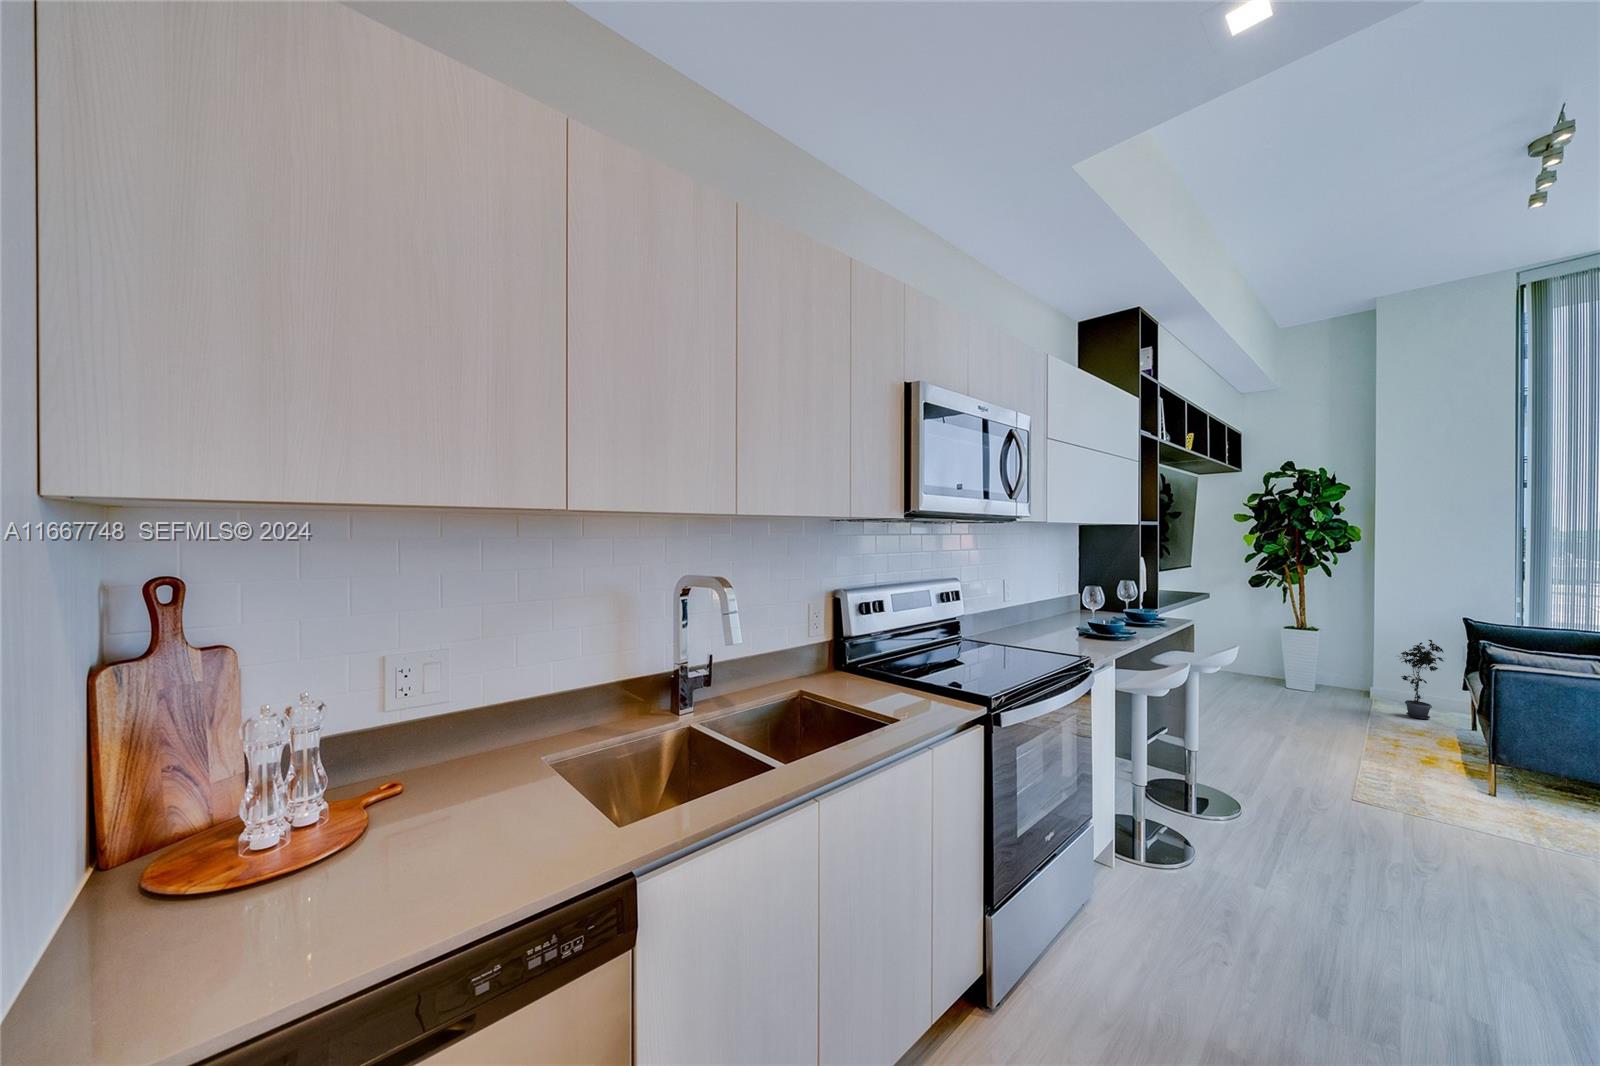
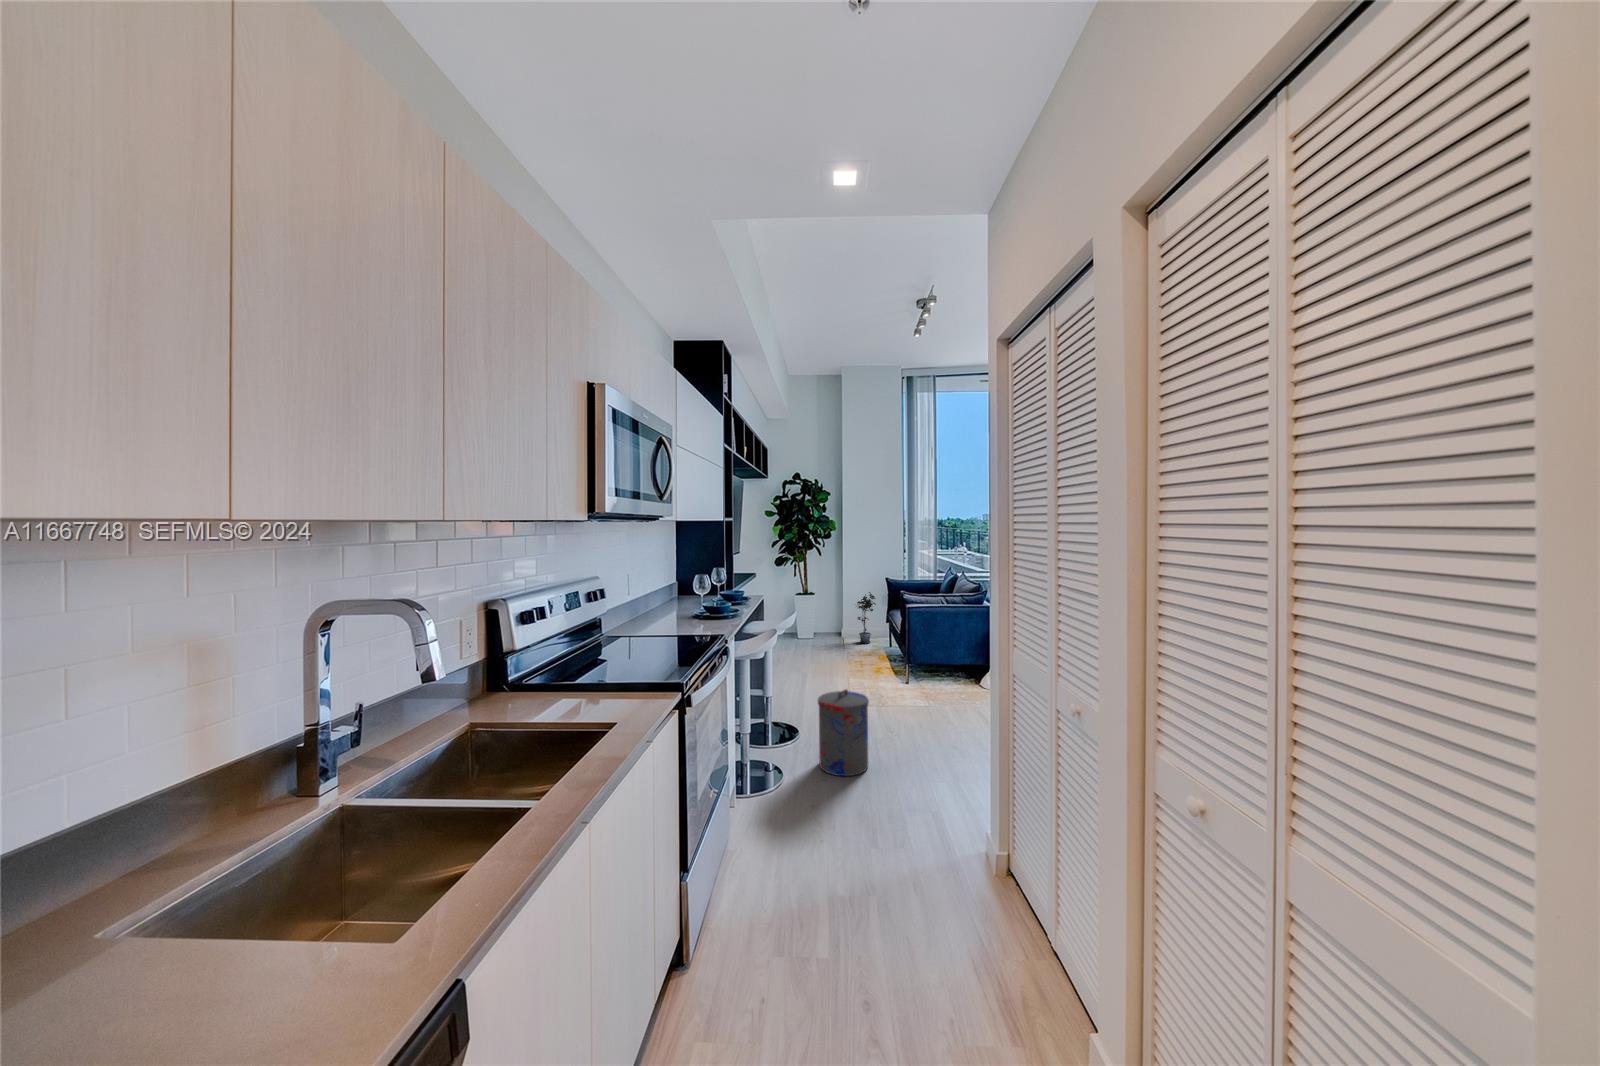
trash can: none [1259,769,1357,903] -> present [818,689,869,776]

